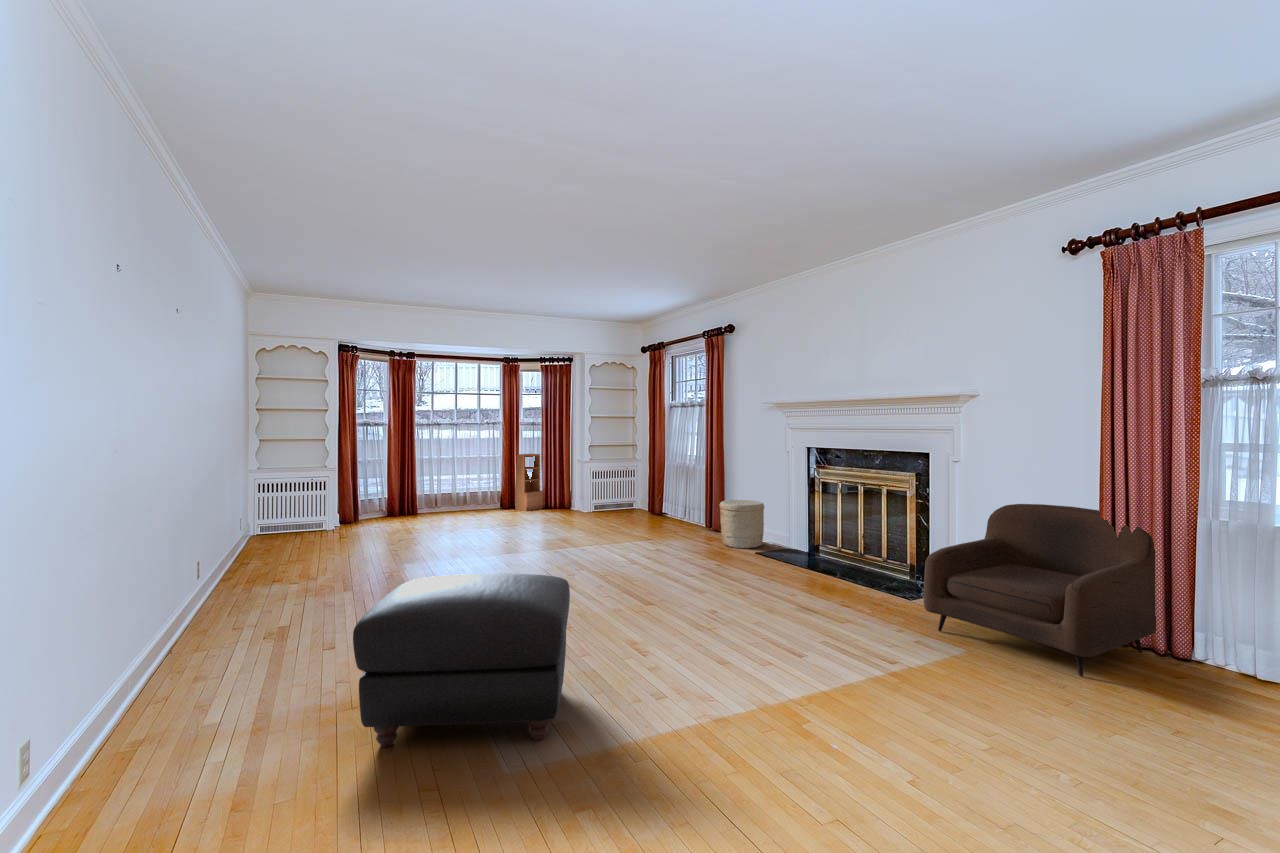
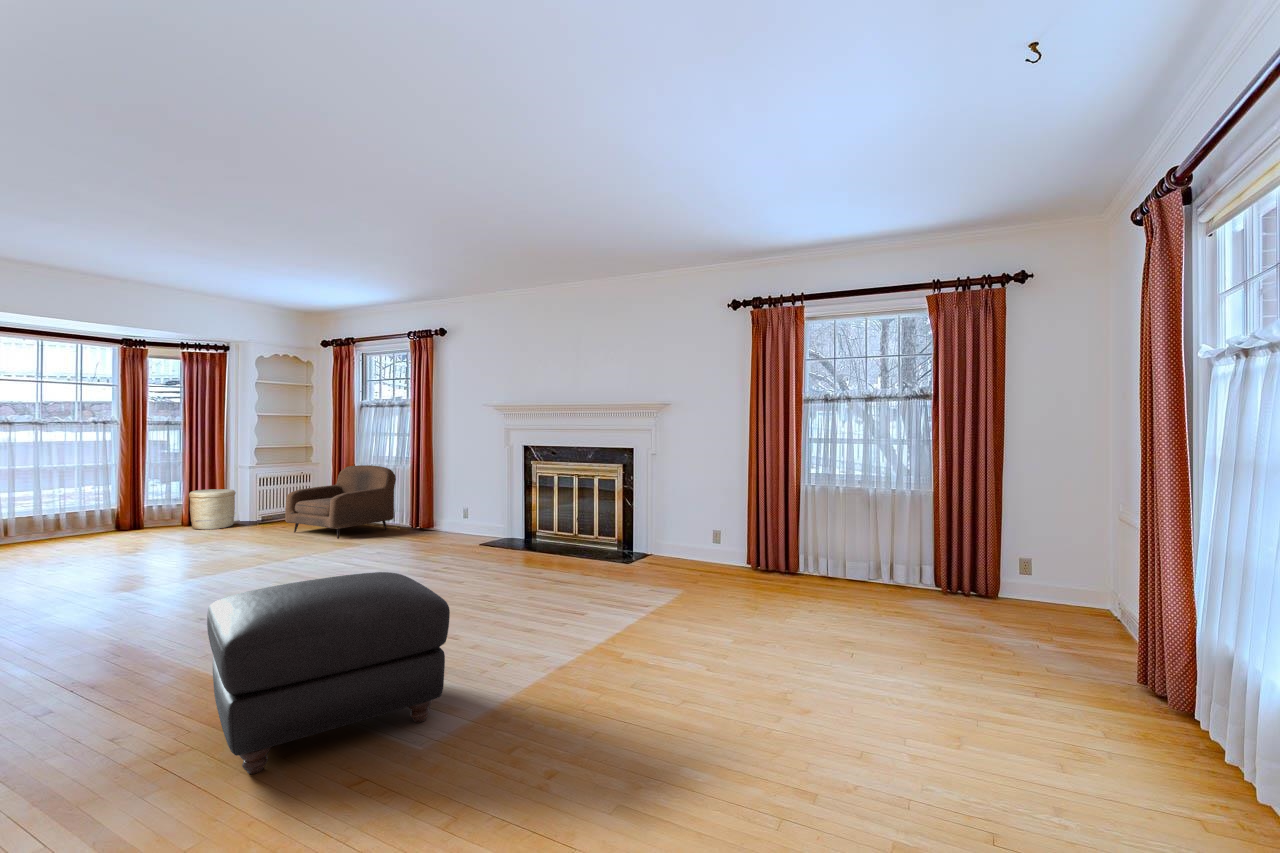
bookcase: present [515,454,543,511] -> none [139,460,182,530]
woven basket: present [719,500,764,549] -> present [189,489,236,530]
armchair: present [924,504,1156,676] -> present [285,465,396,539]

